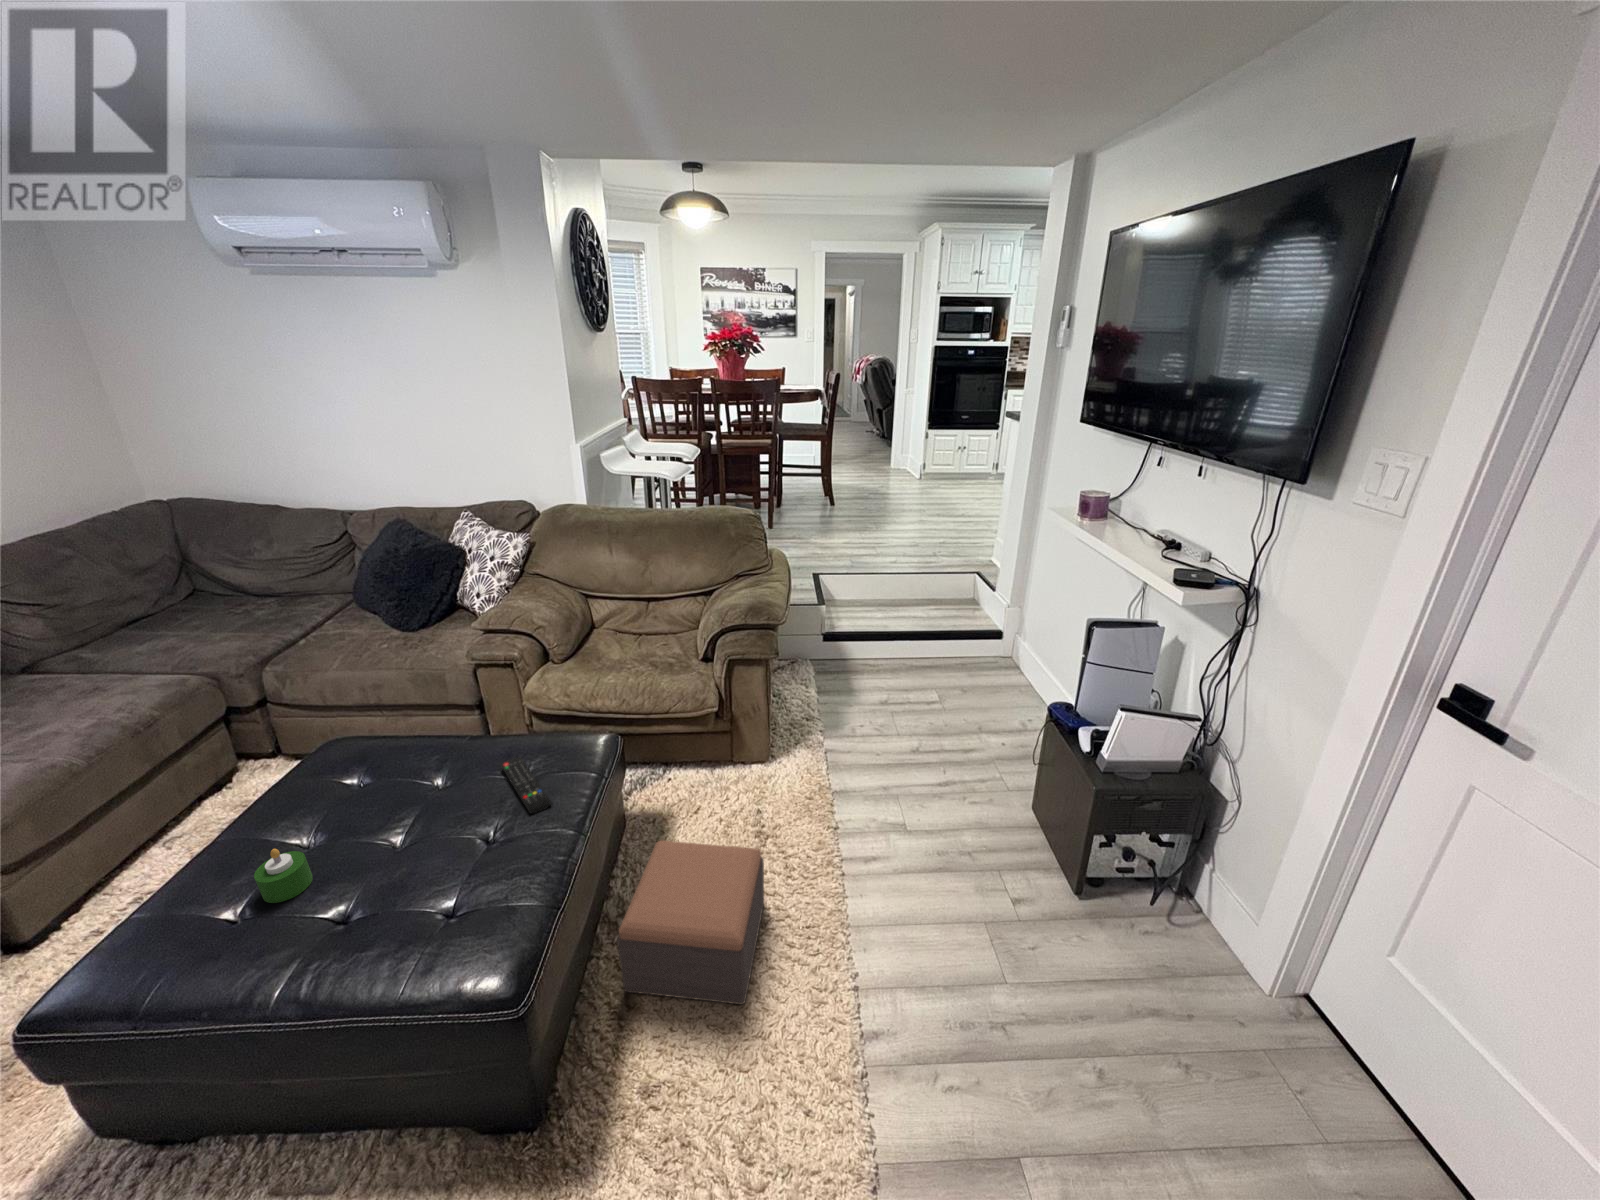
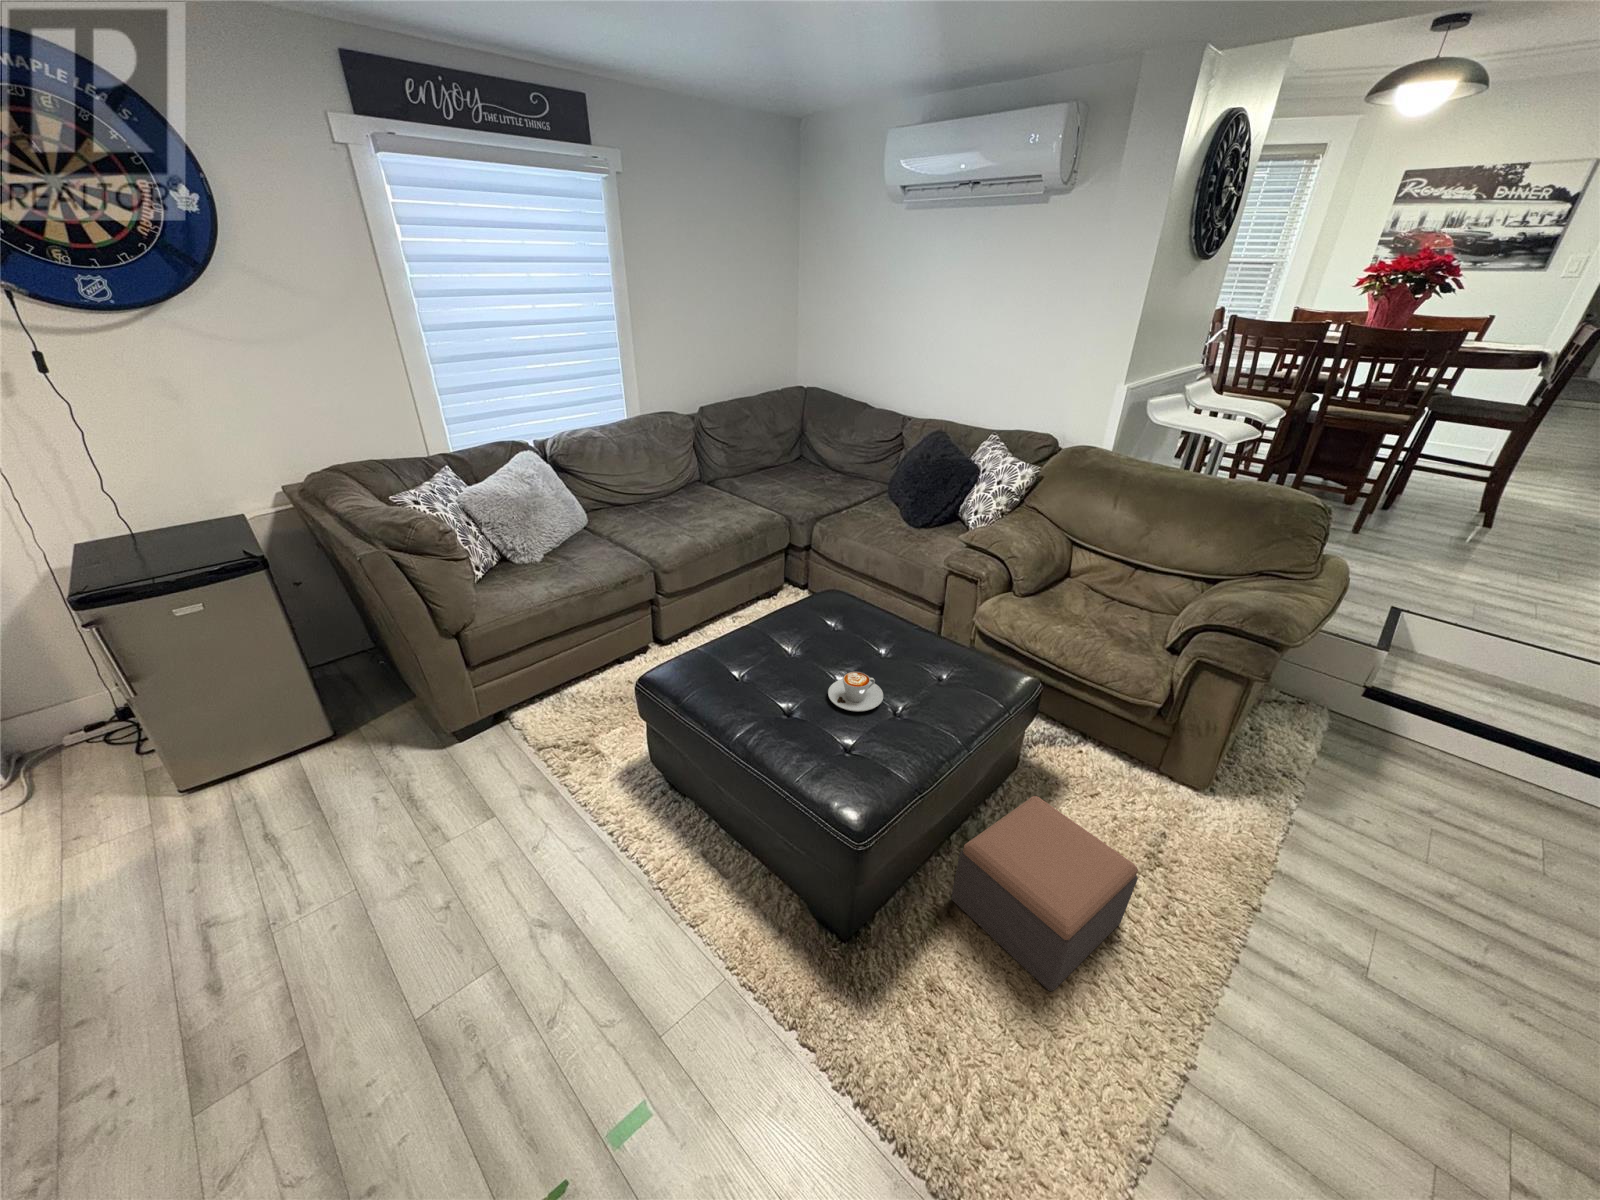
remote control: present [501,757,551,813] -> none [930,658,954,711]
coffee cup: none [389,819,467,875] -> present [828,672,883,711]
candle: present [254,849,313,903] -> none [757,643,786,681]

